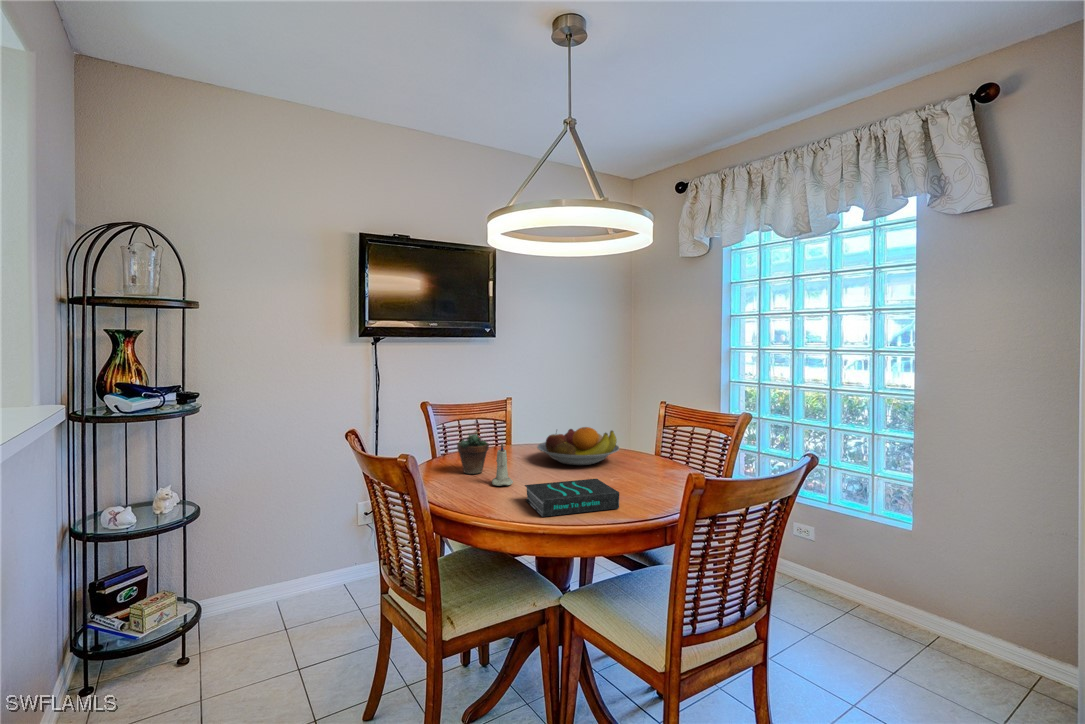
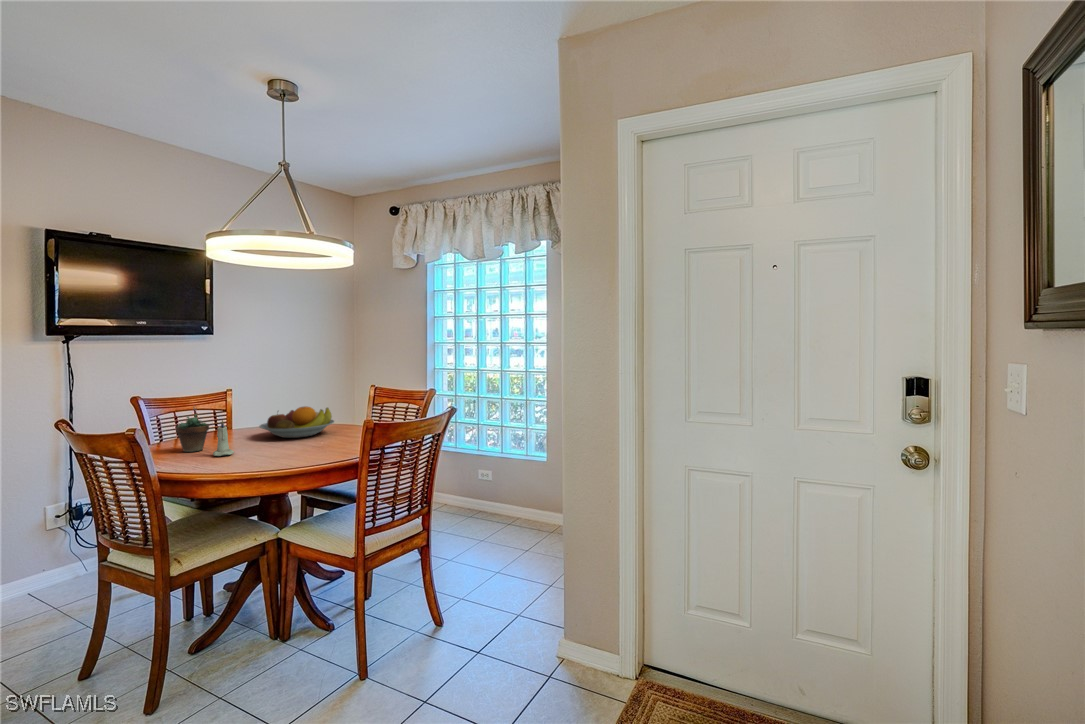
book: present [525,479,619,517] -> none [243,441,324,469]

